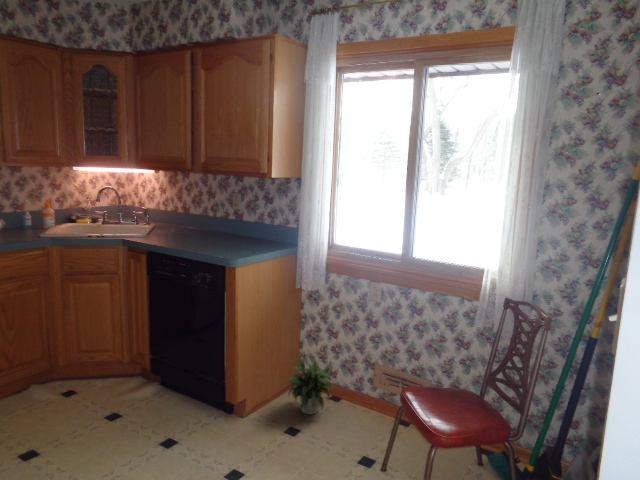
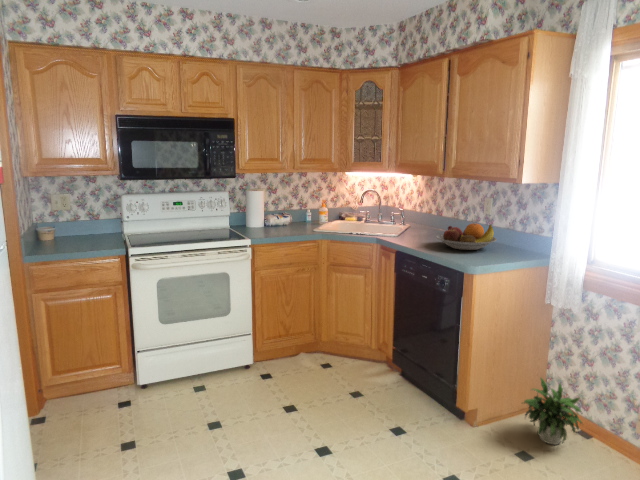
fruit bowl: none [191,218,250,244] -> present [436,223,497,250]

